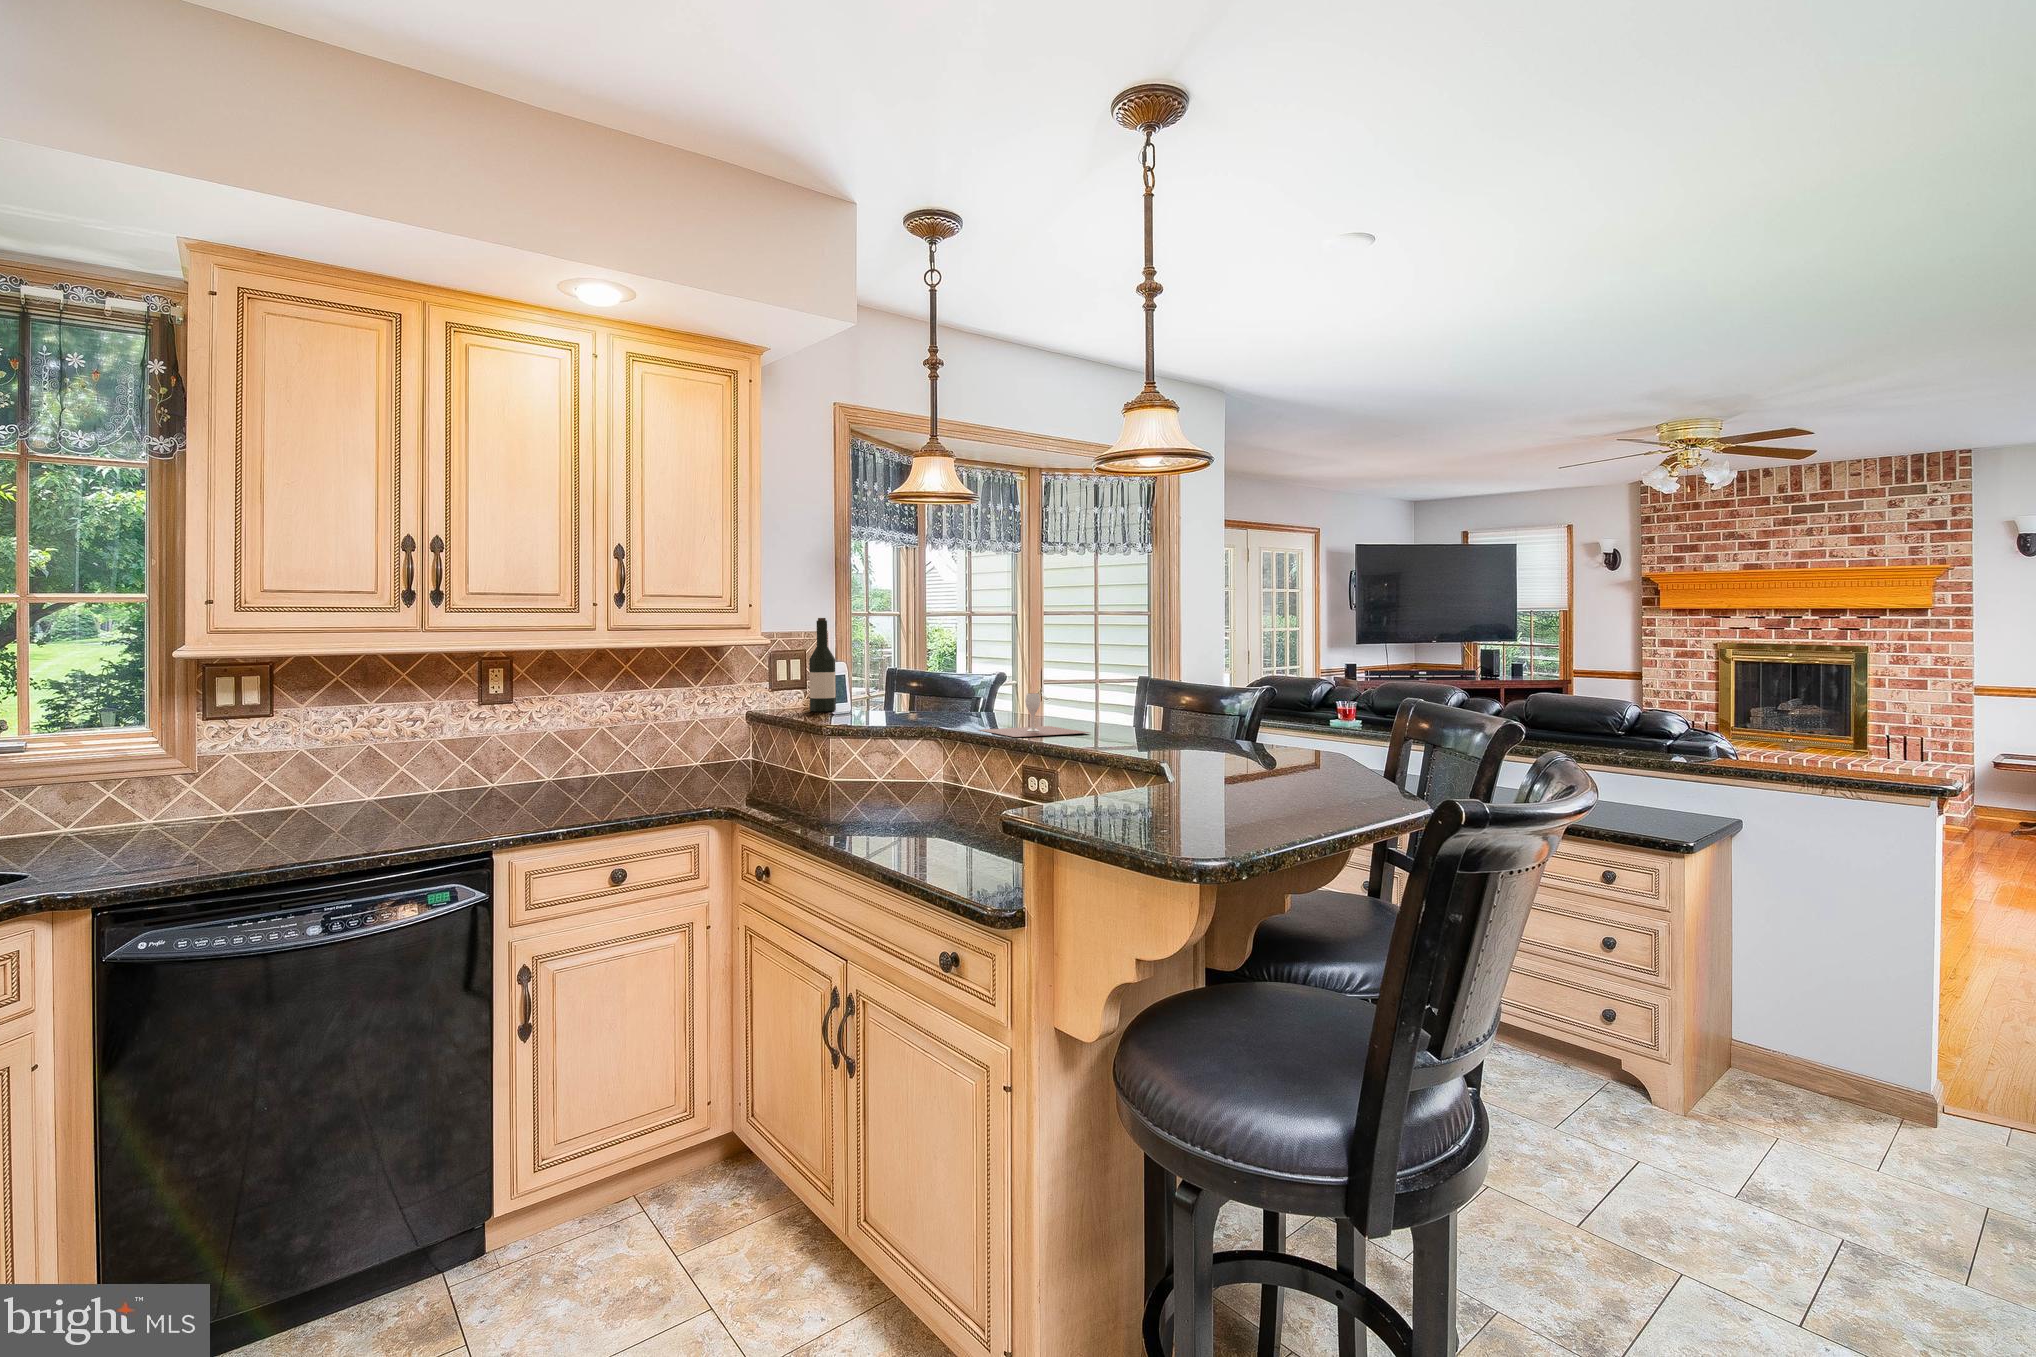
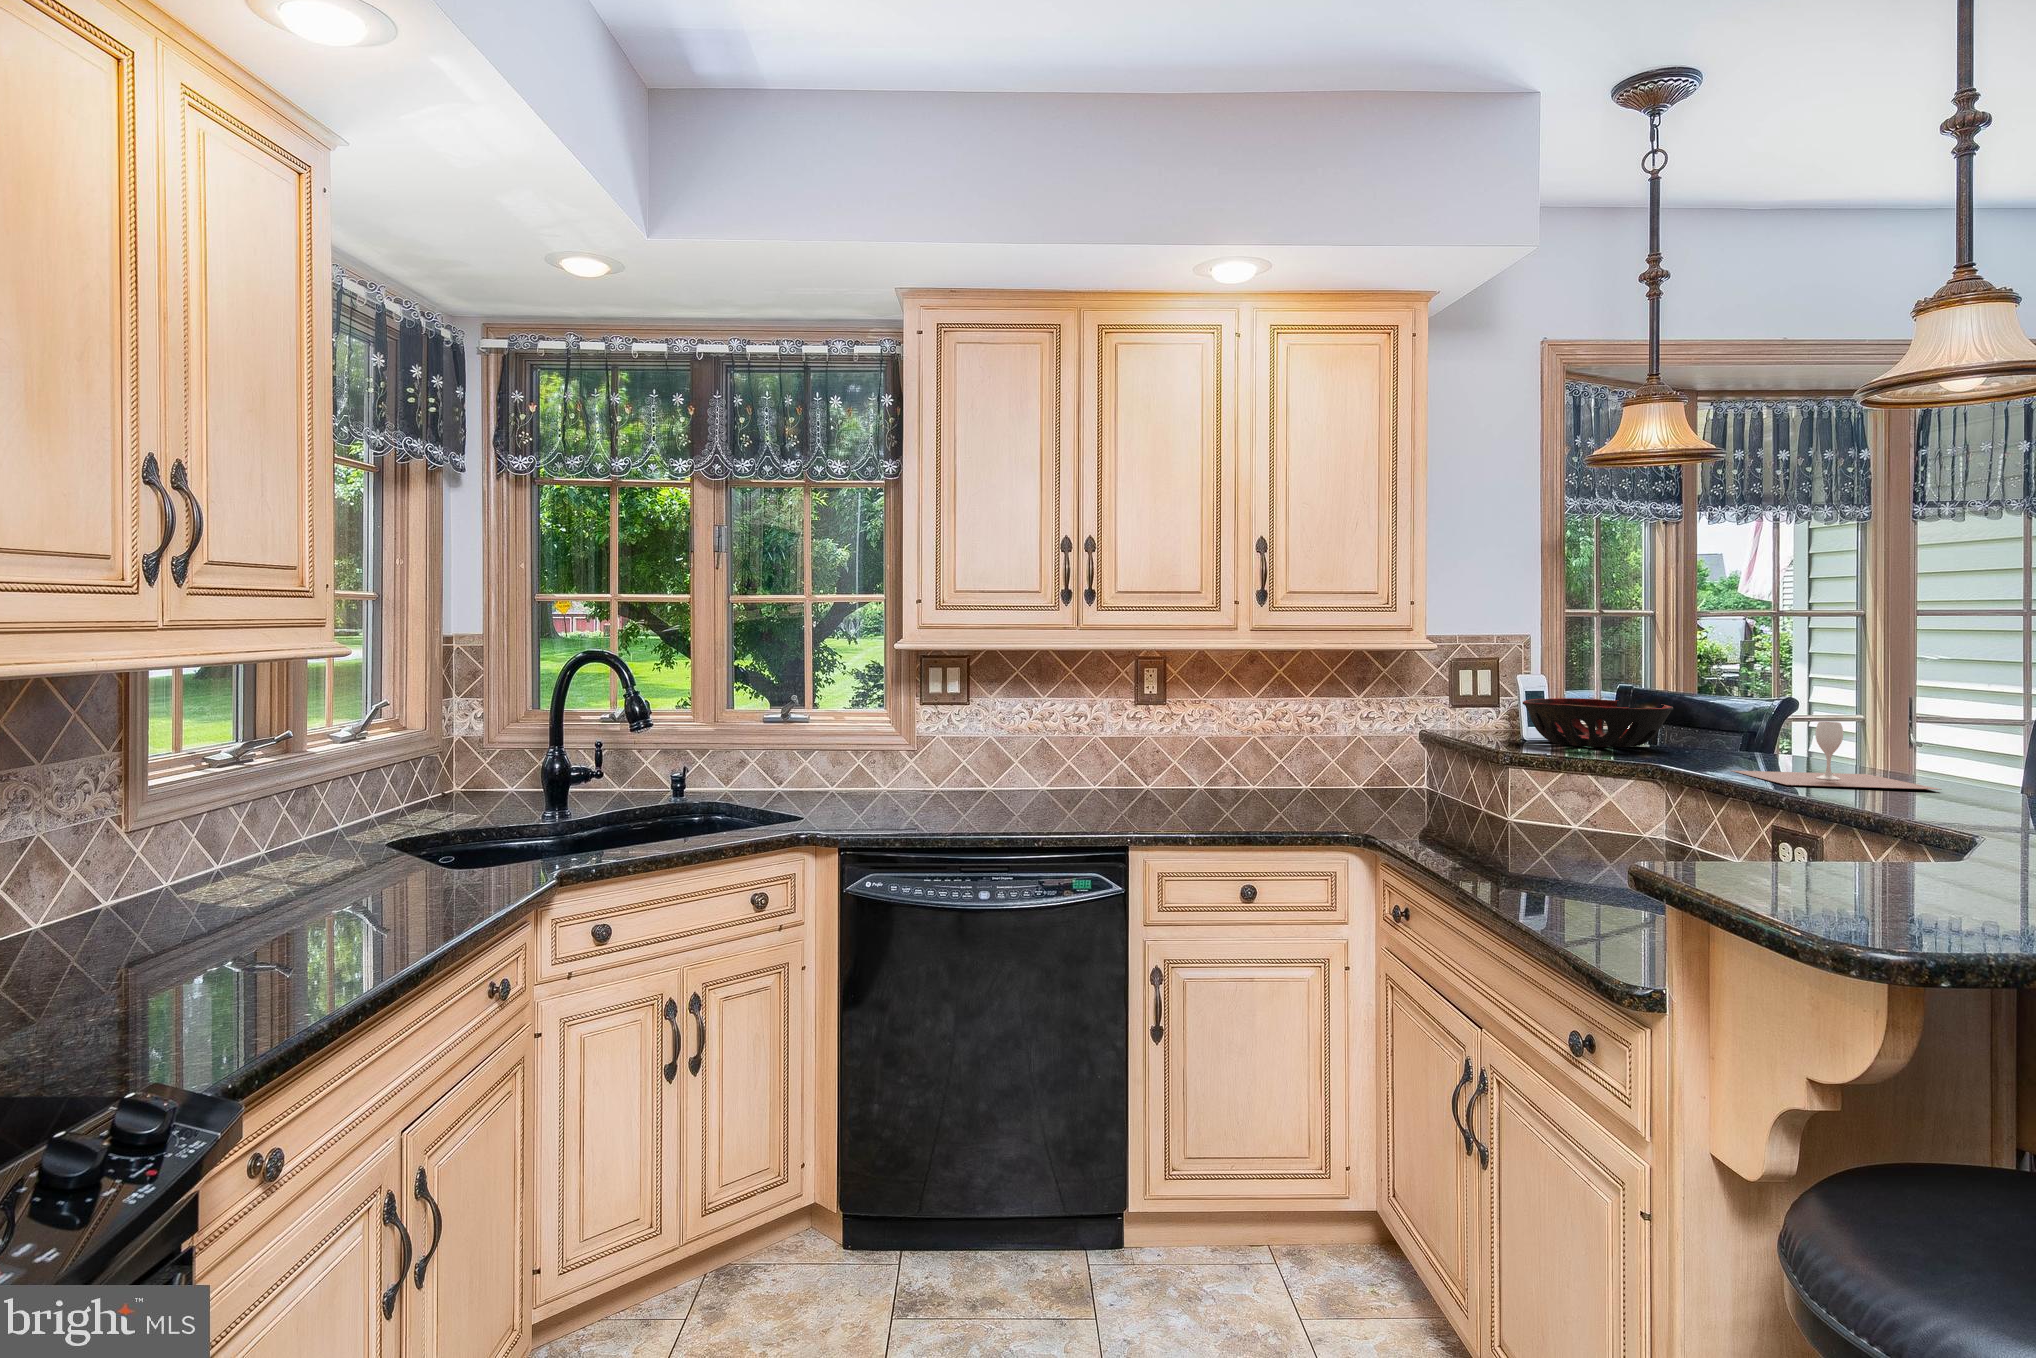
wine bottle: present [809,618,836,711] -> none [1501,616,1537,733]
decorative bowl: none [832,682,933,719] -> present [1523,698,1673,747]

